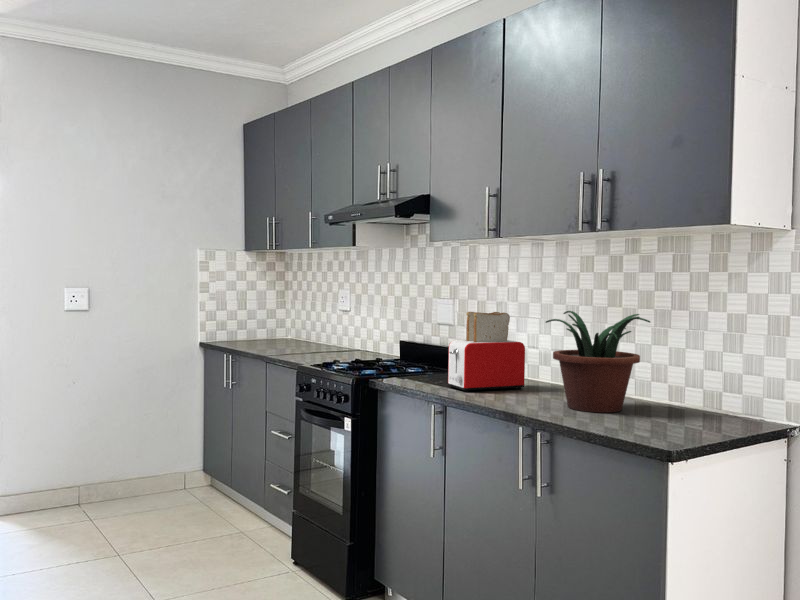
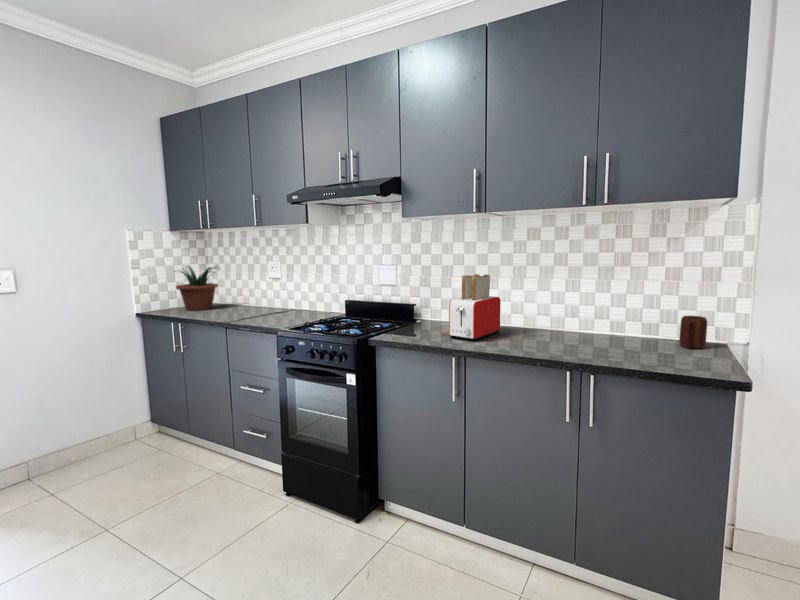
potted plant: present [546,311,650,413] -> present [176,266,219,311]
mug: none [700,380,743,425] -> present [679,316,707,348]

